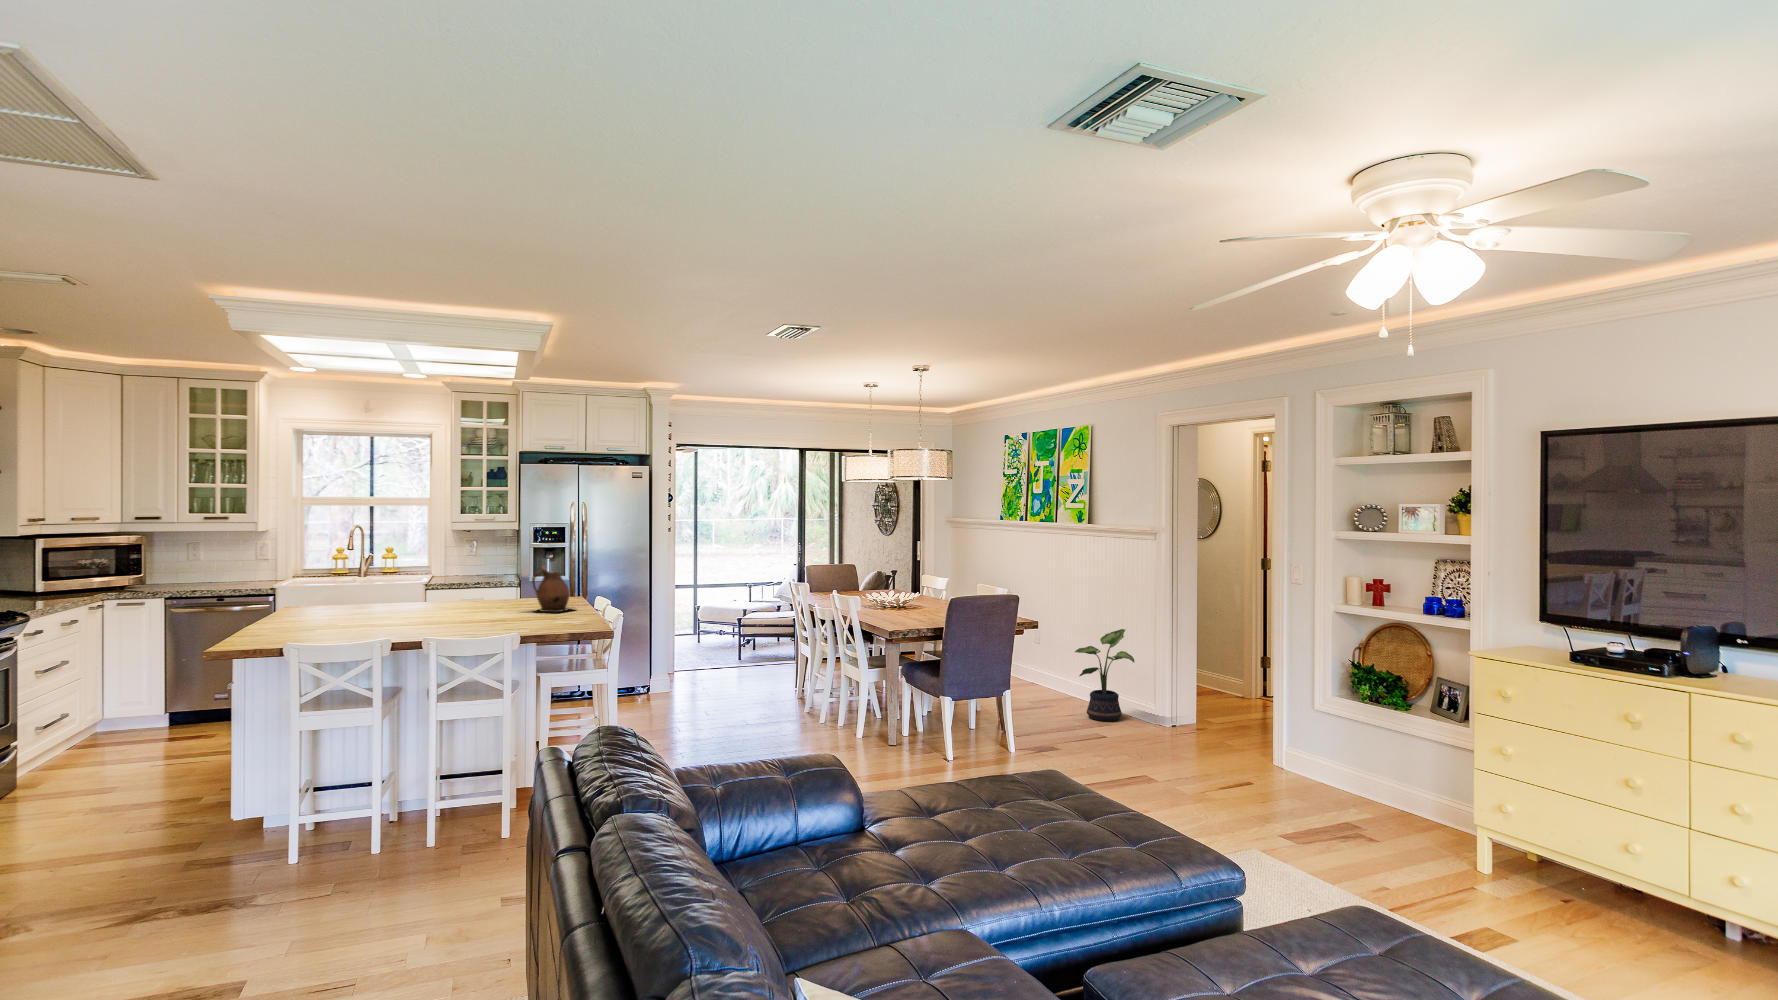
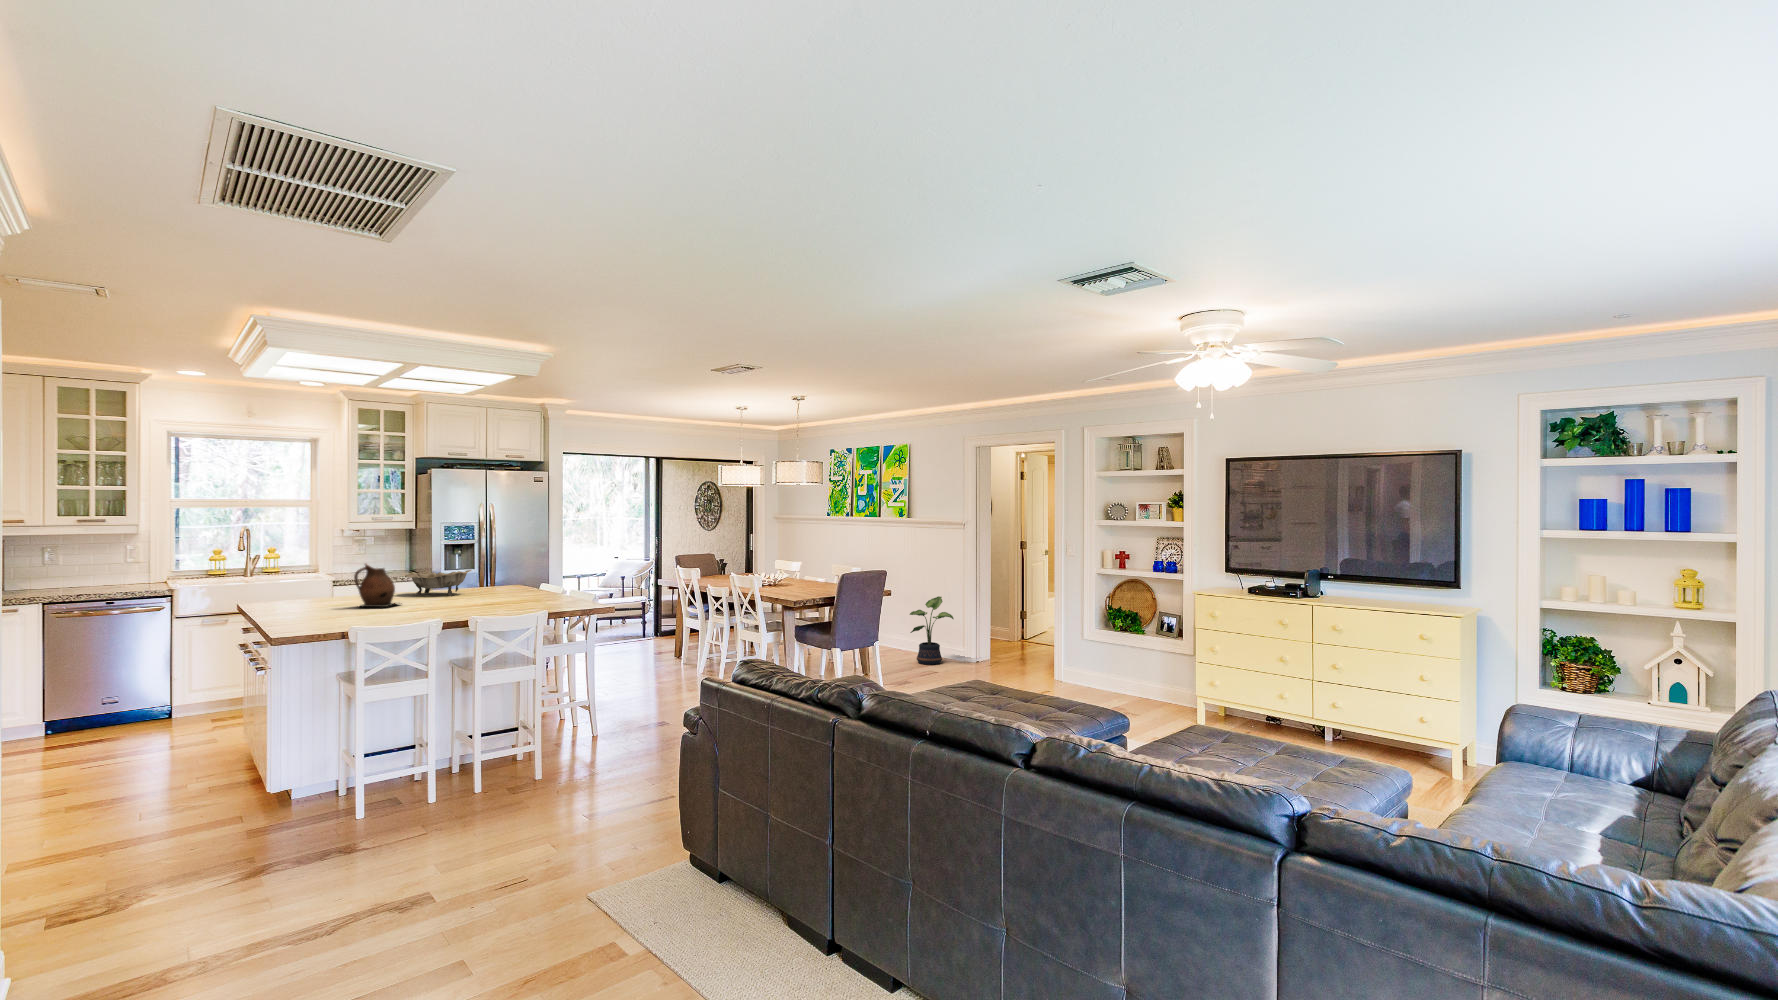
ceramic pitcher: present [532,567,572,612] -> present [354,564,402,607]
decorative bowl: none [441,579,511,607] -> present [405,570,471,596]

